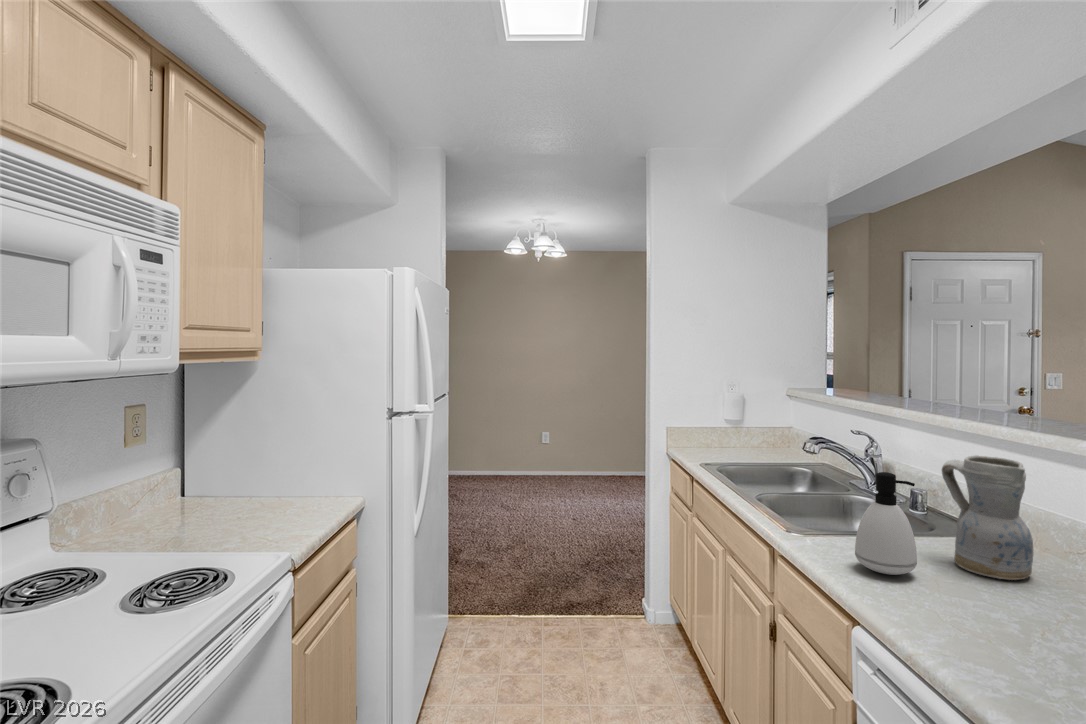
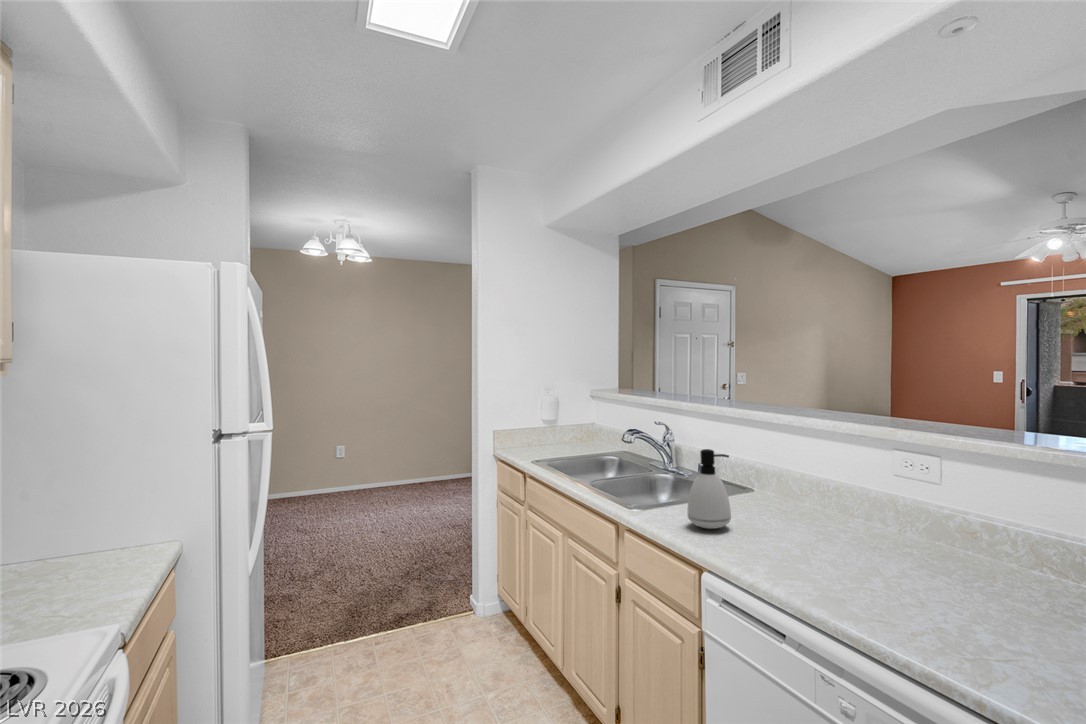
ceramic pitcher: present [942,455,1033,580] -> none [736,431,797,520]

